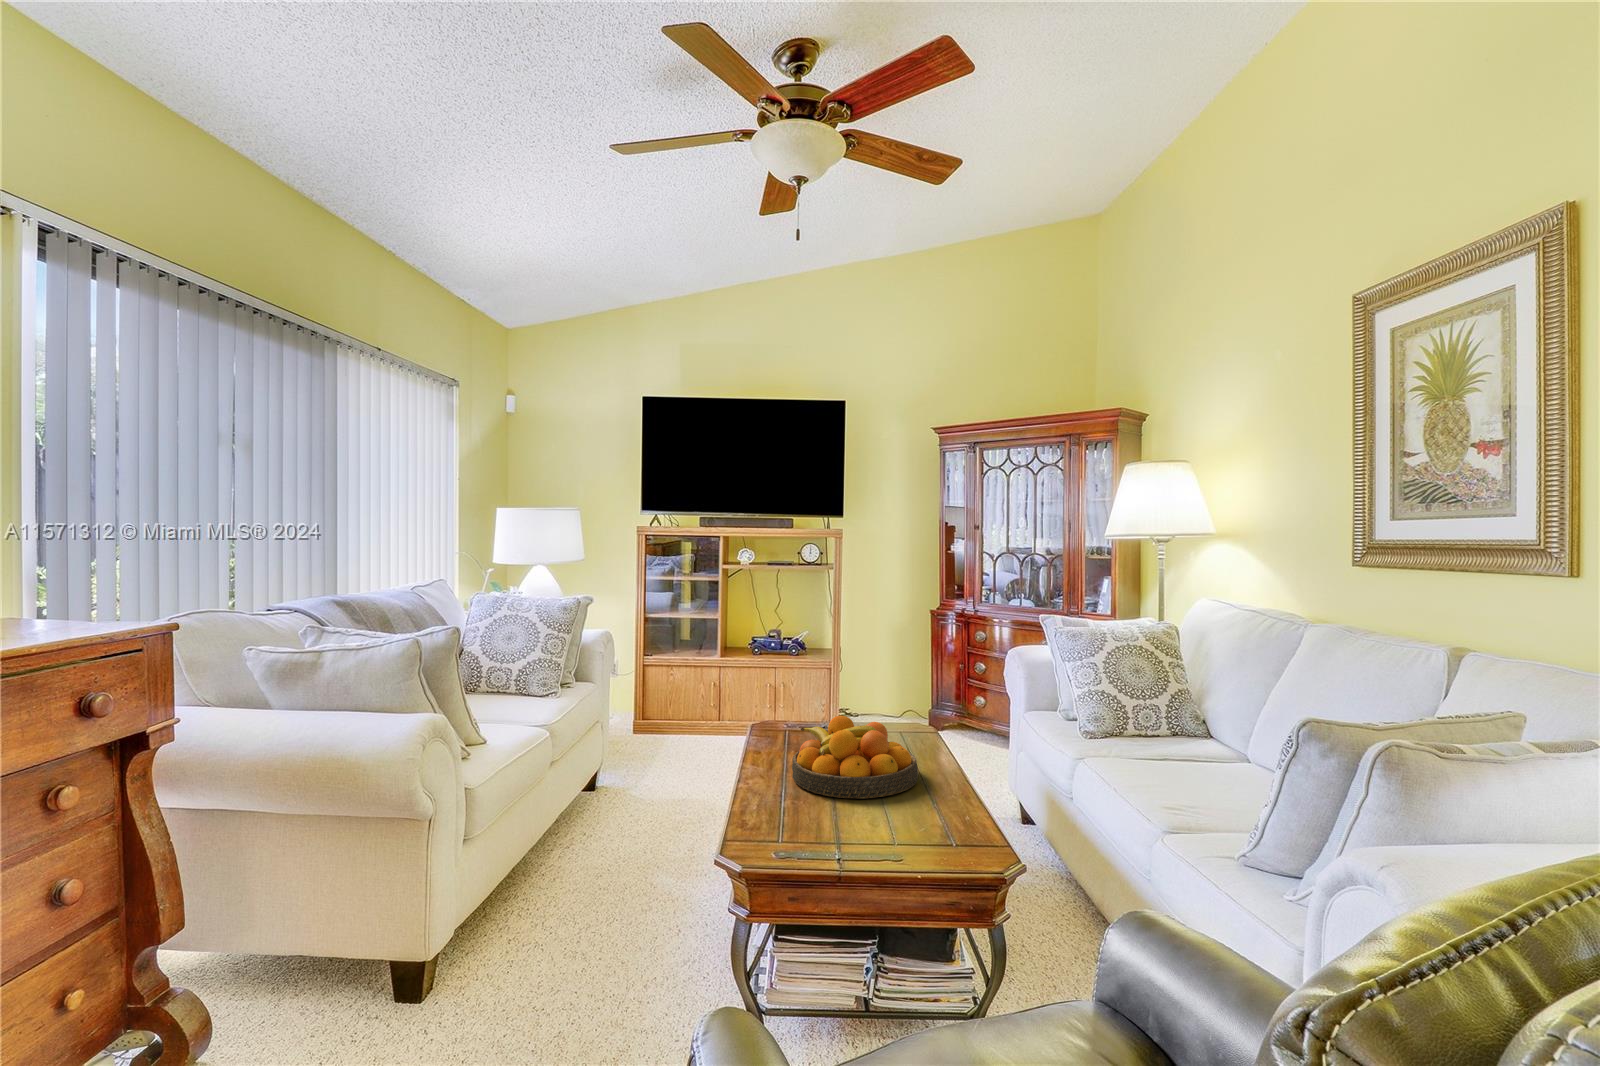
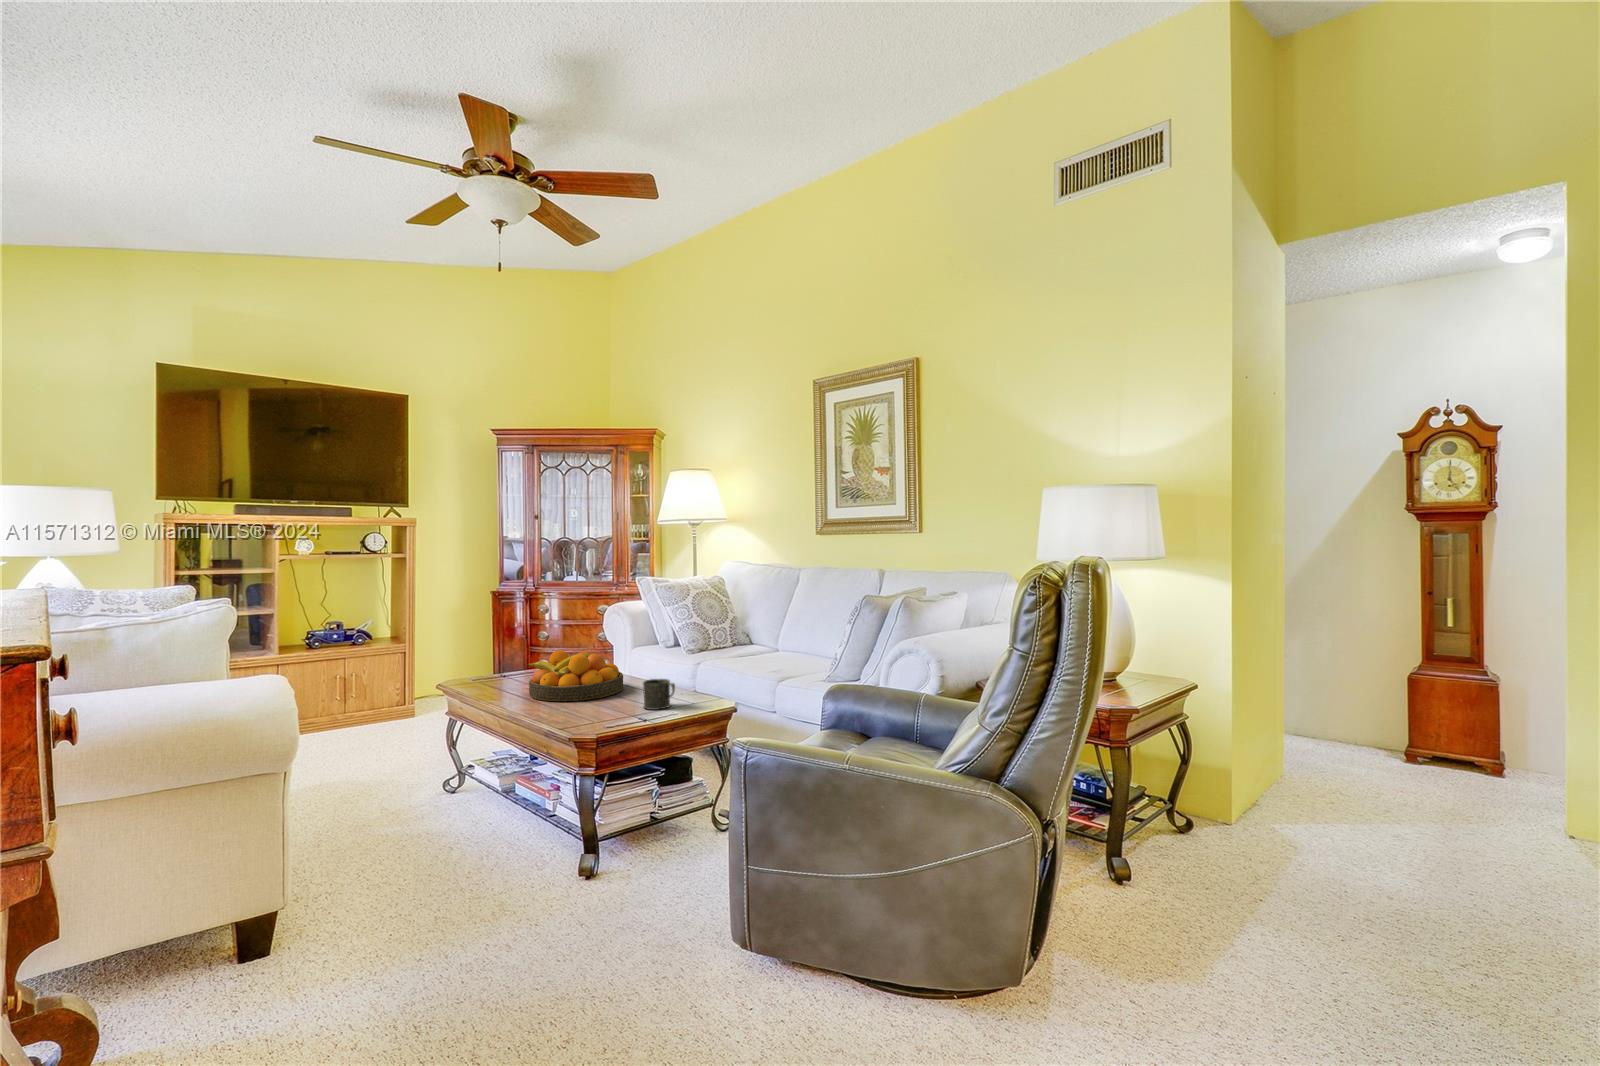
mug: none [879,795,923,851] -> present [643,679,675,710]

